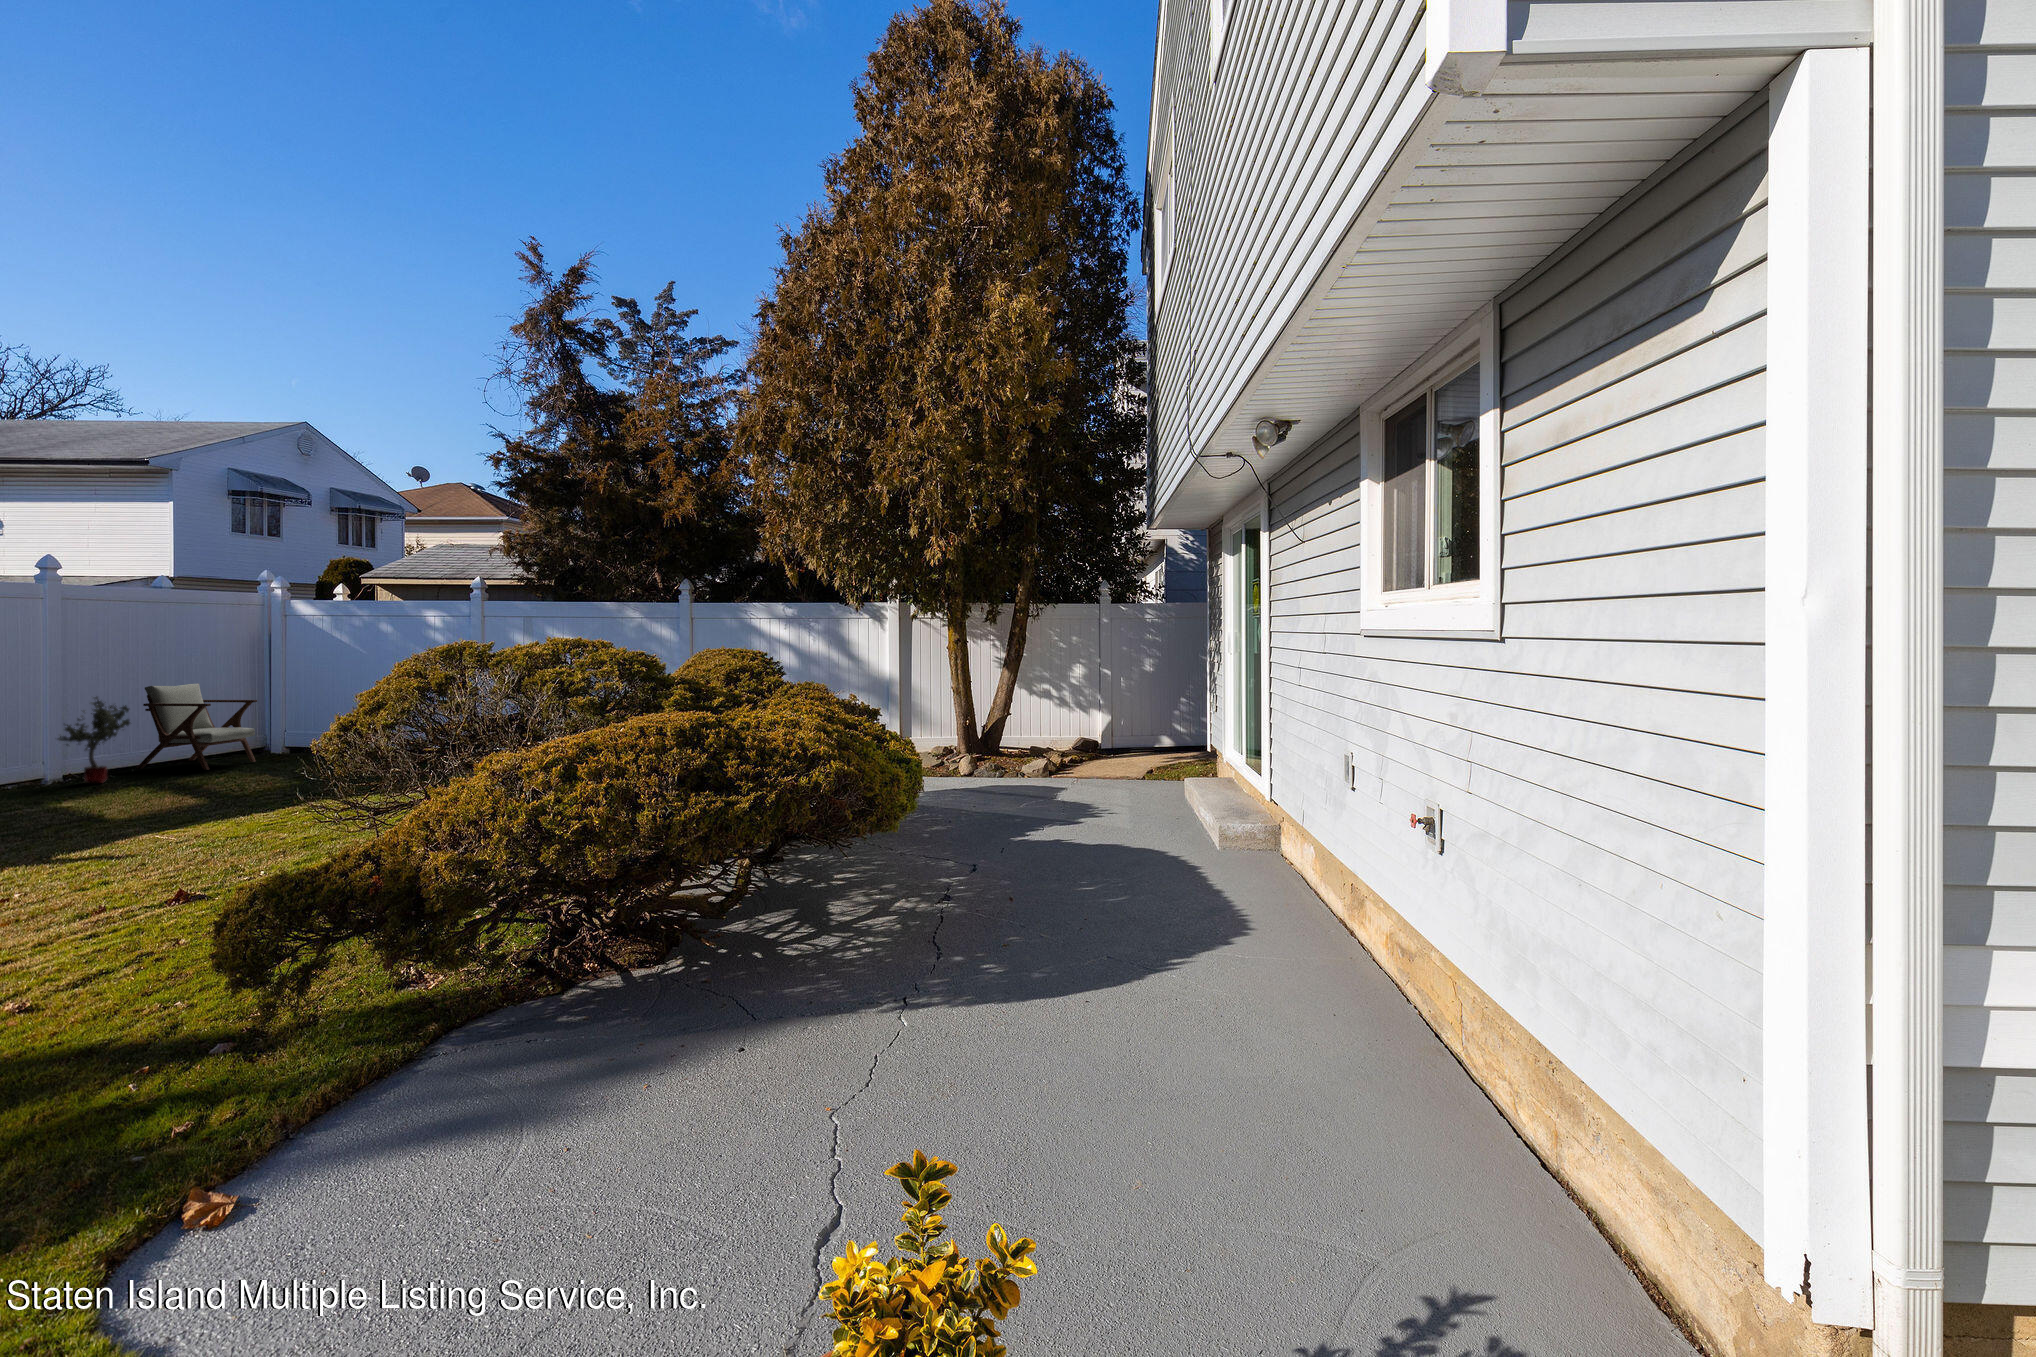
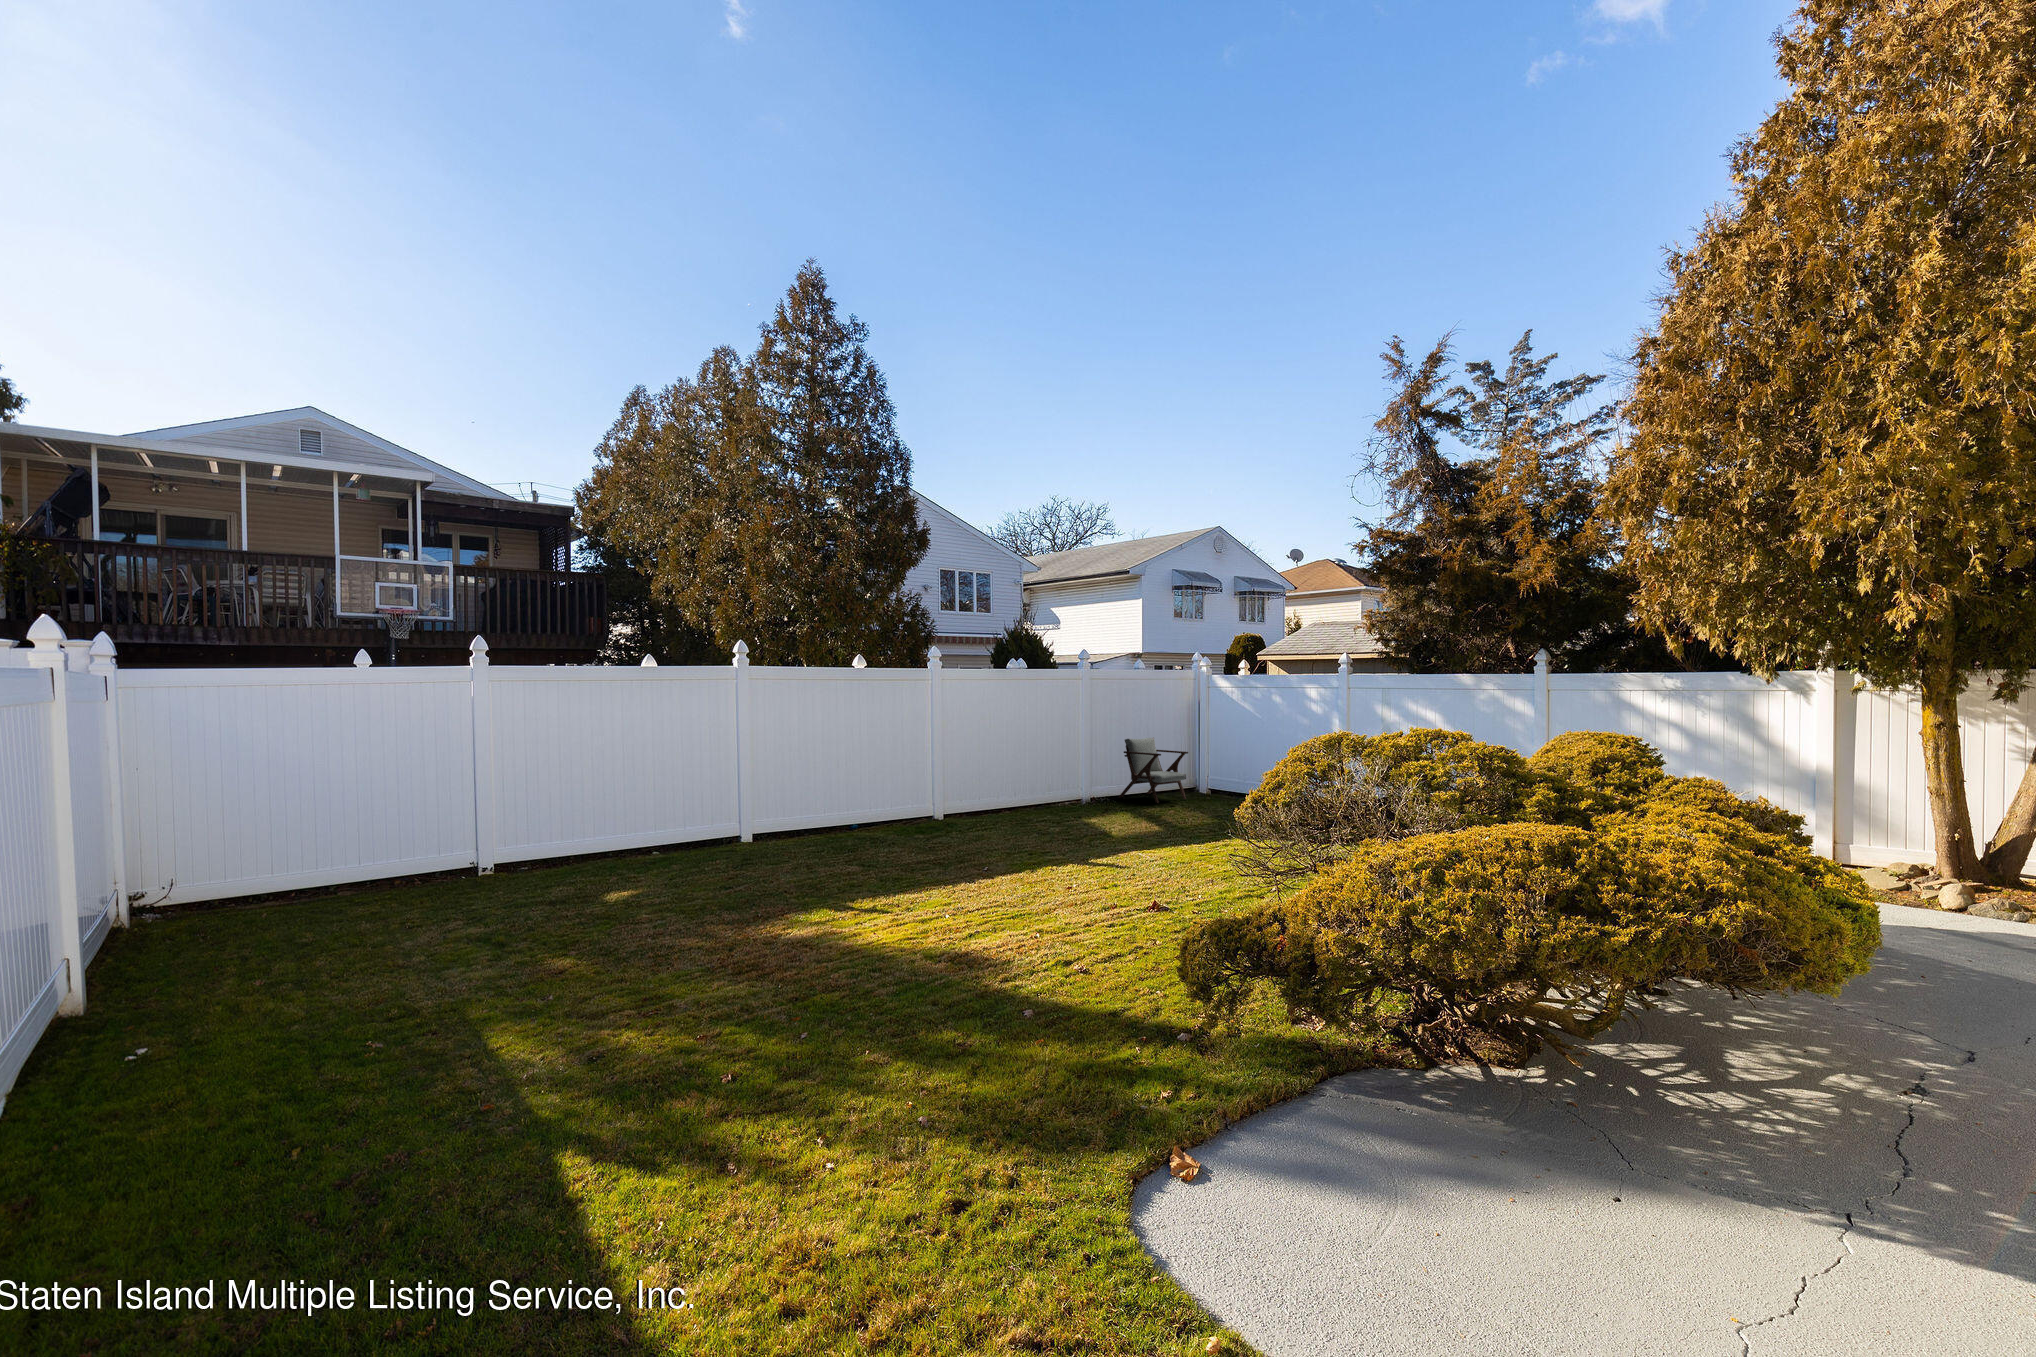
potted tree: present [58,697,130,784] -> none [1079,746,1118,807]

